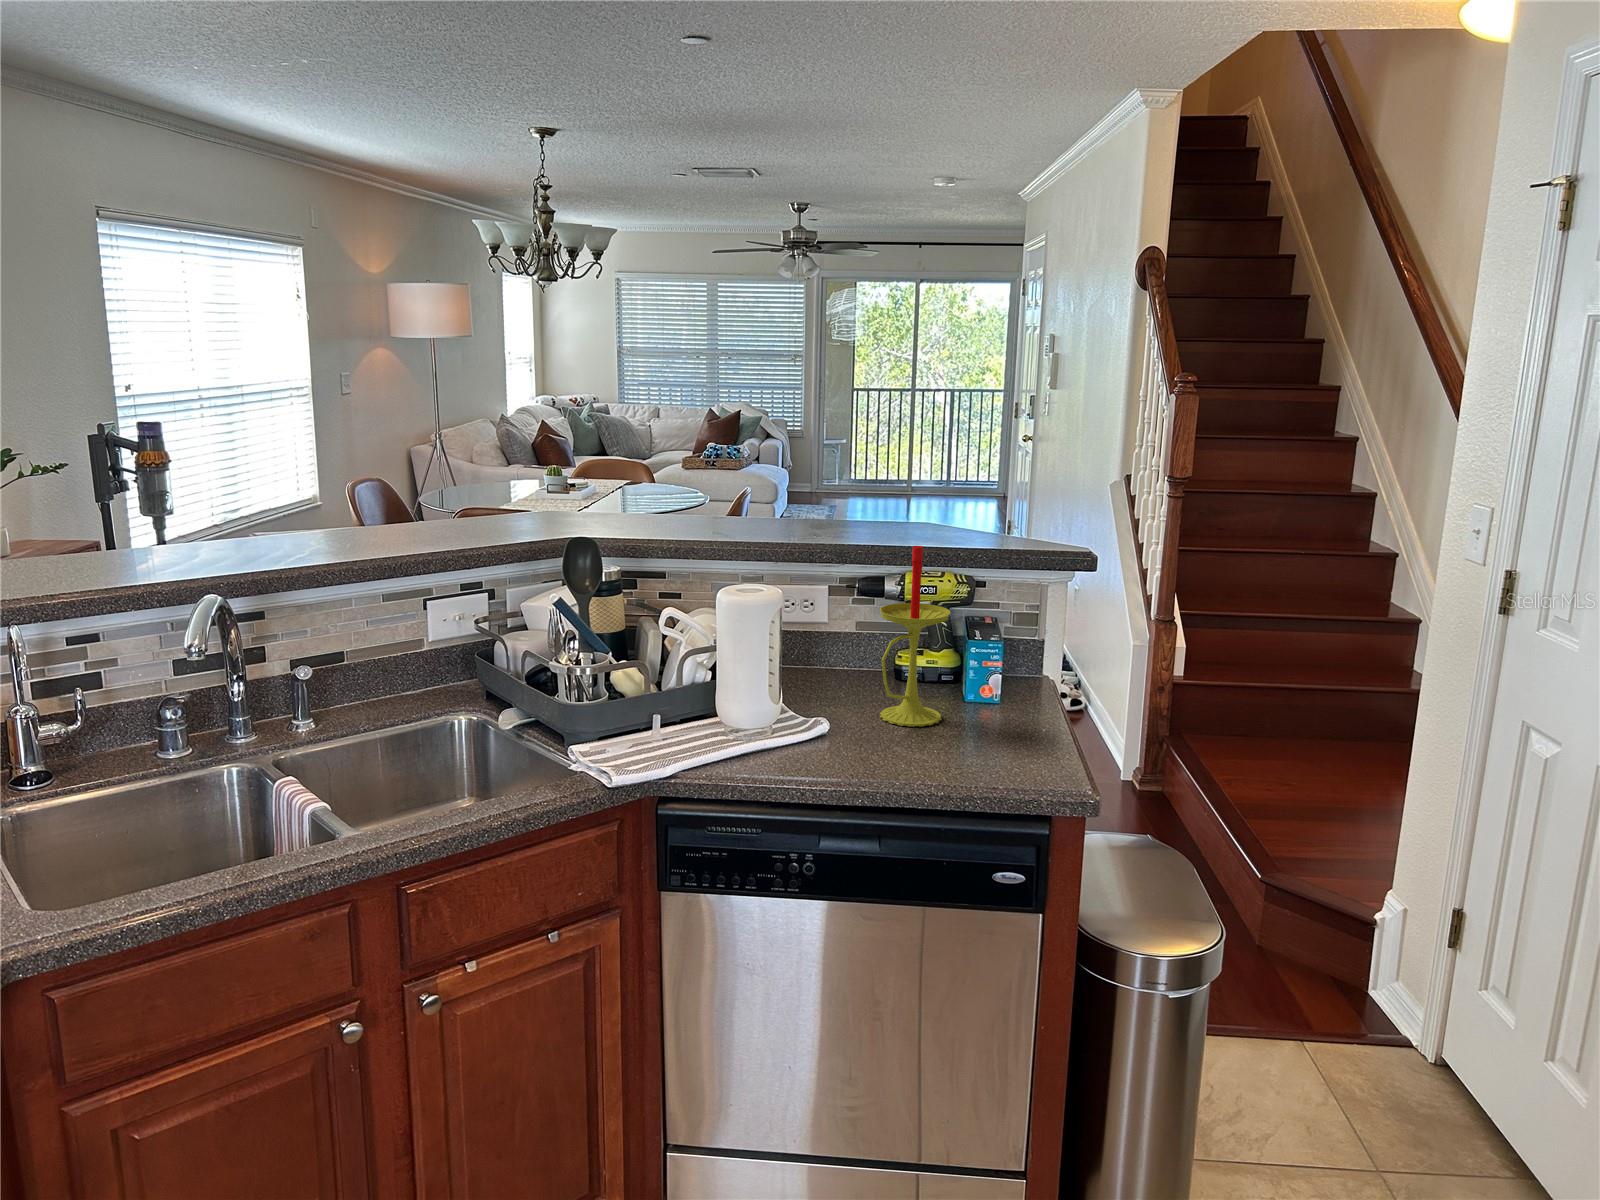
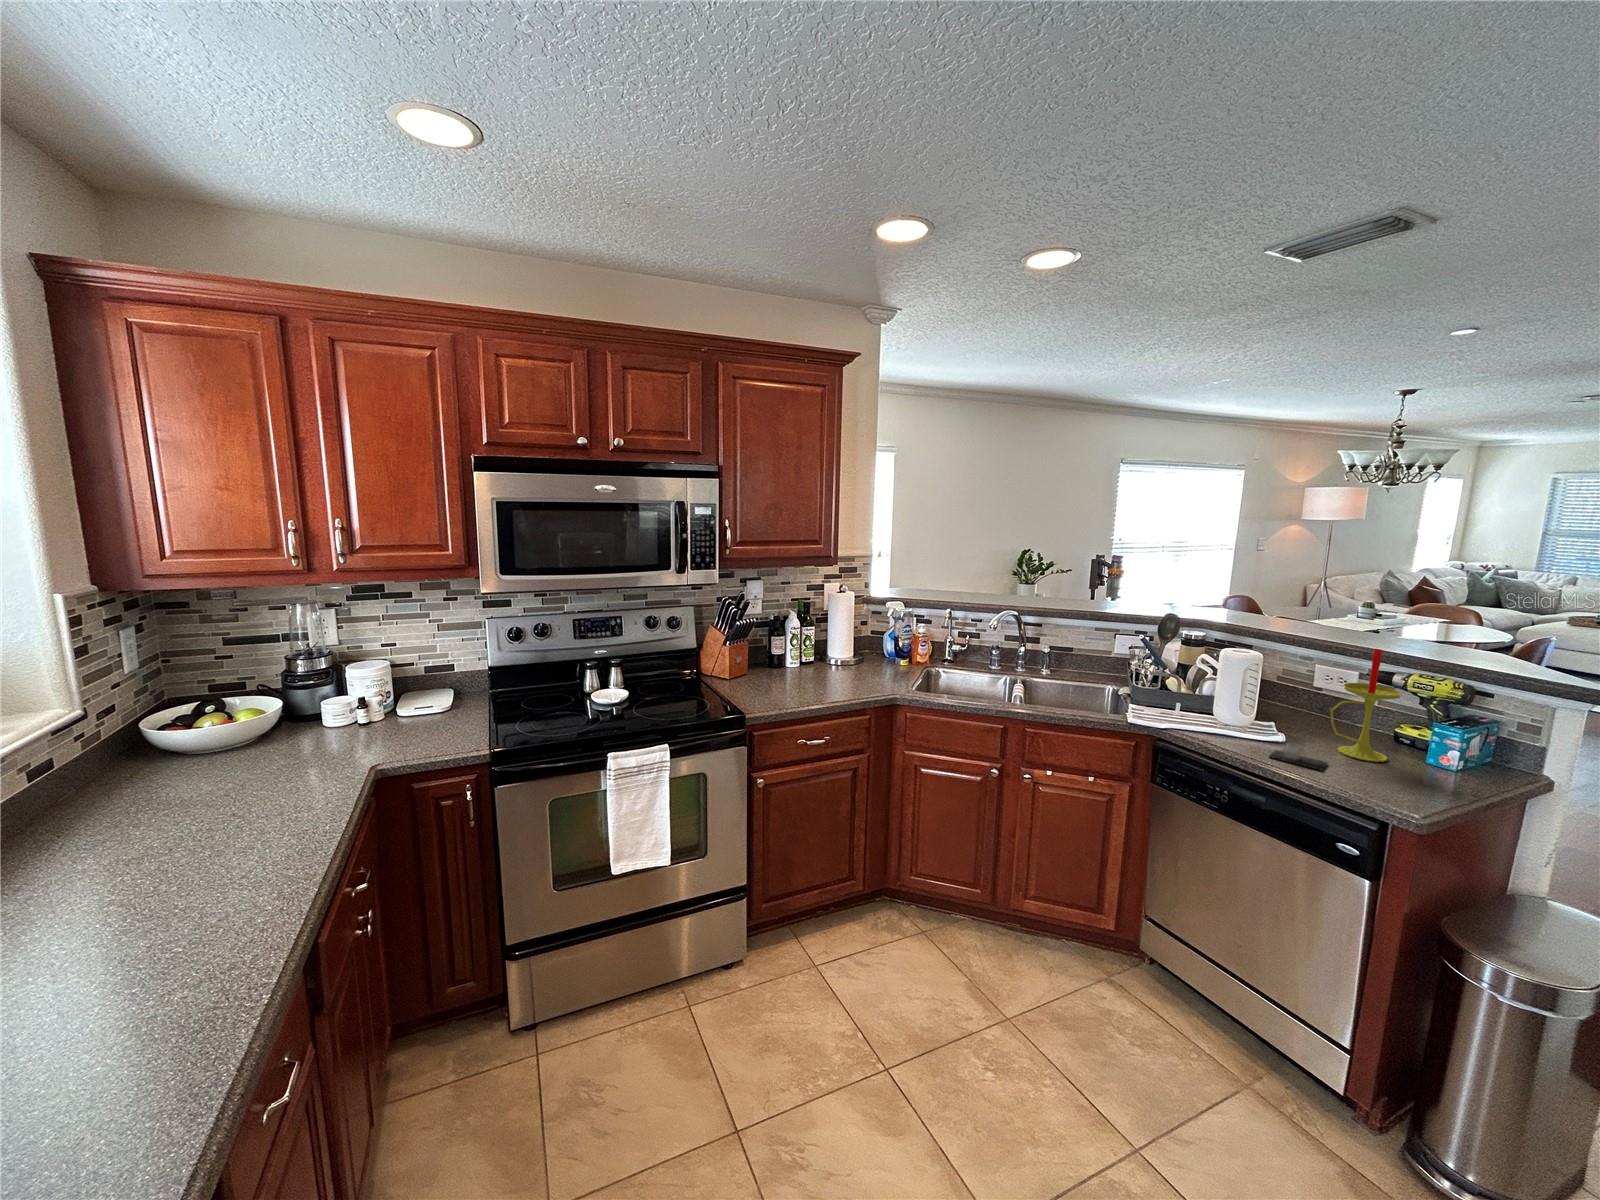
mug: none [845,732,929,770] -> present [1269,743,1327,770]

